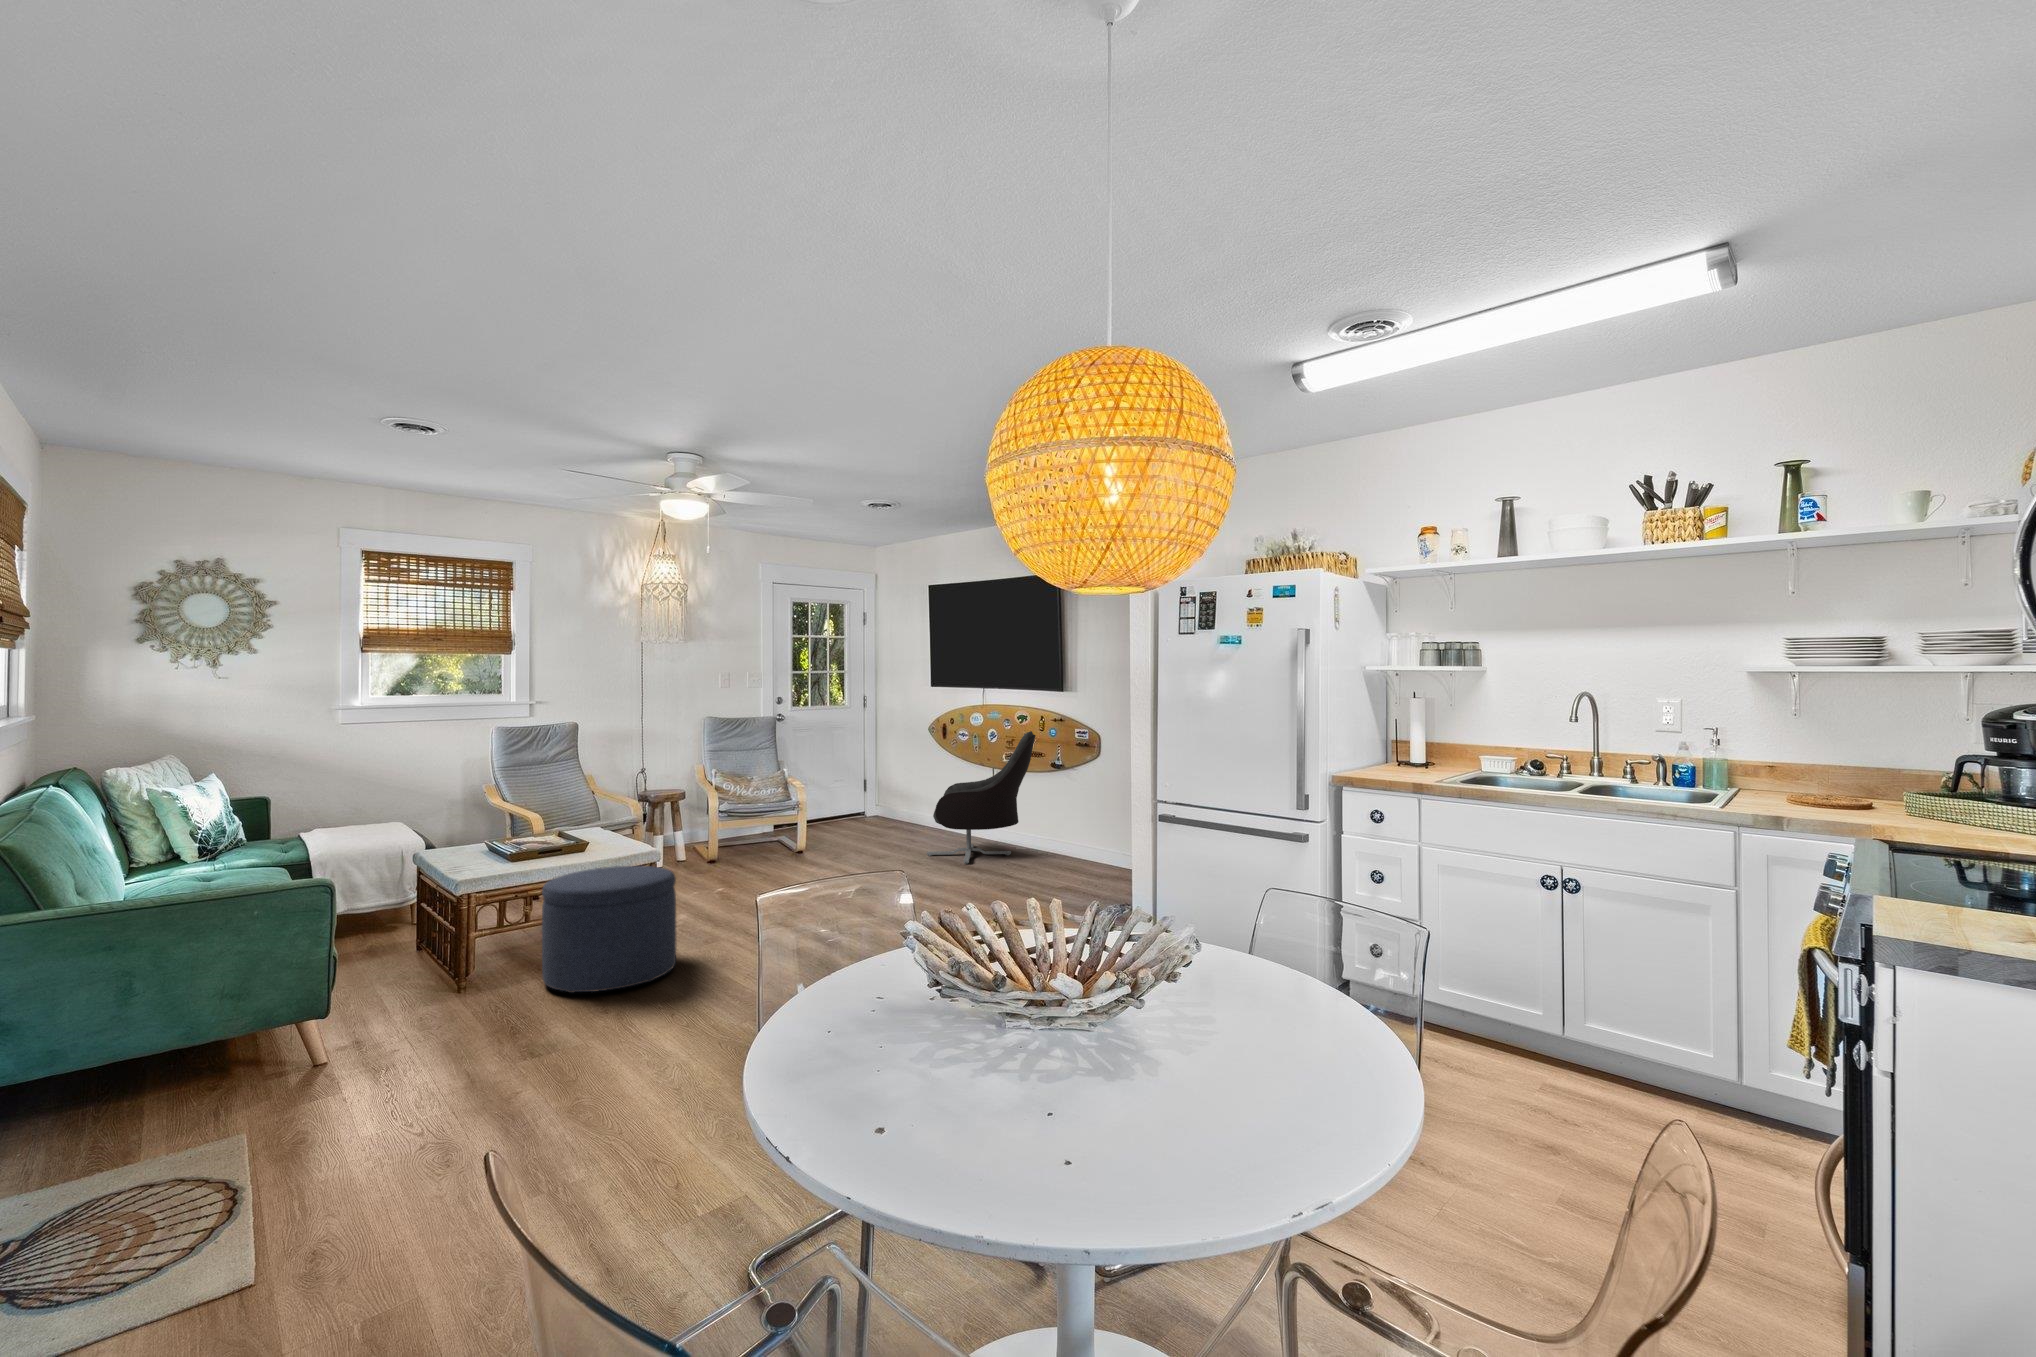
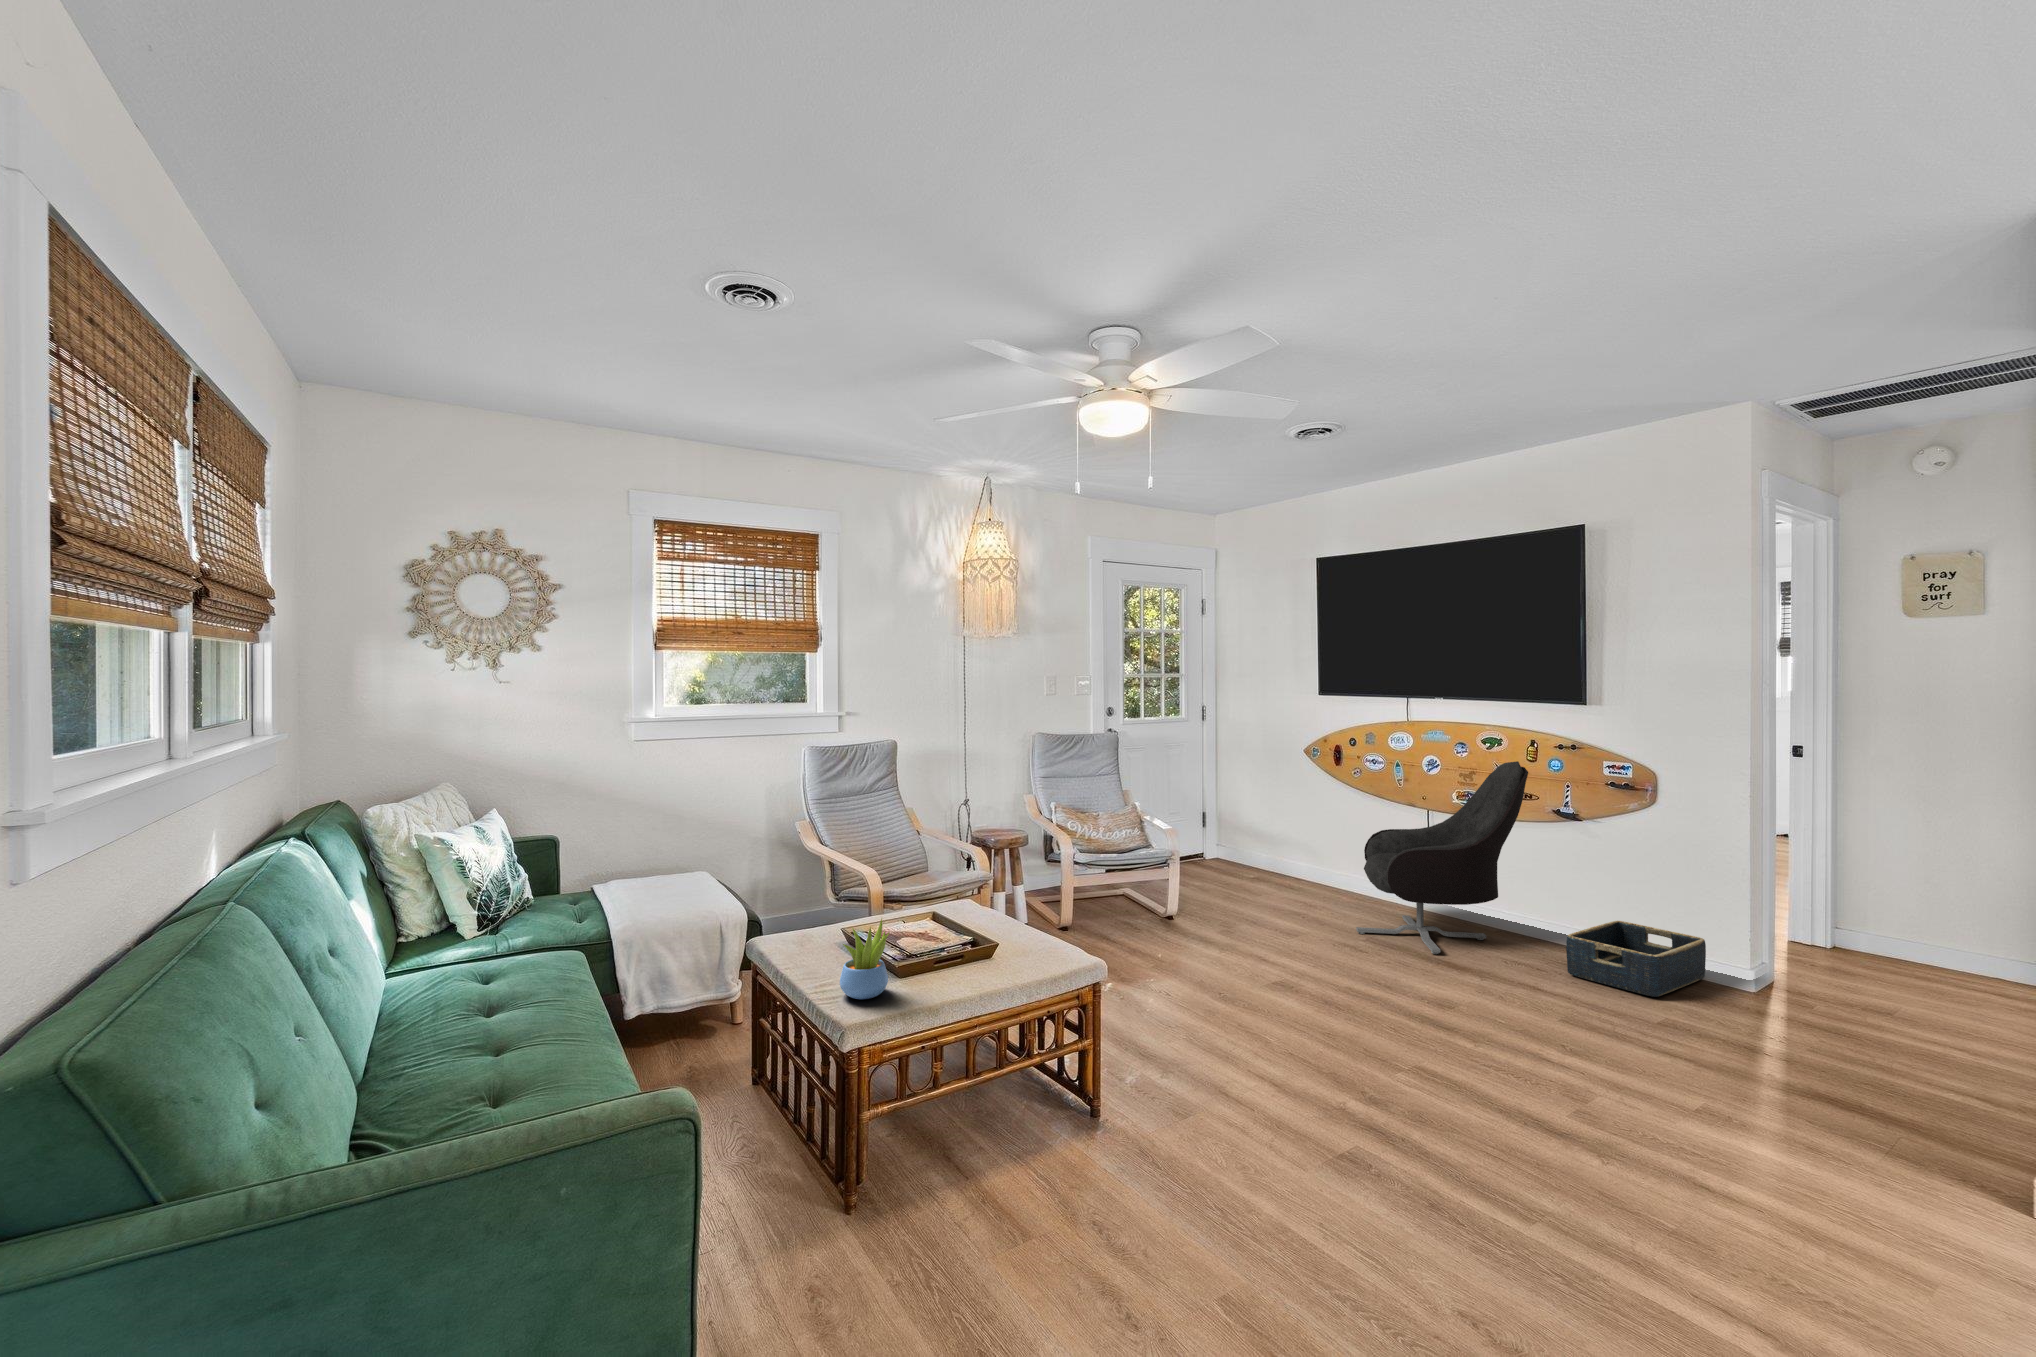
succulent plant: none [464,823,499,872] -> present [840,918,889,999]
basket: none [1038,835,1121,877] -> present [1566,921,1706,997]
ottoman: present [542,866,676,993] -> none [970,991,1176,1245]

